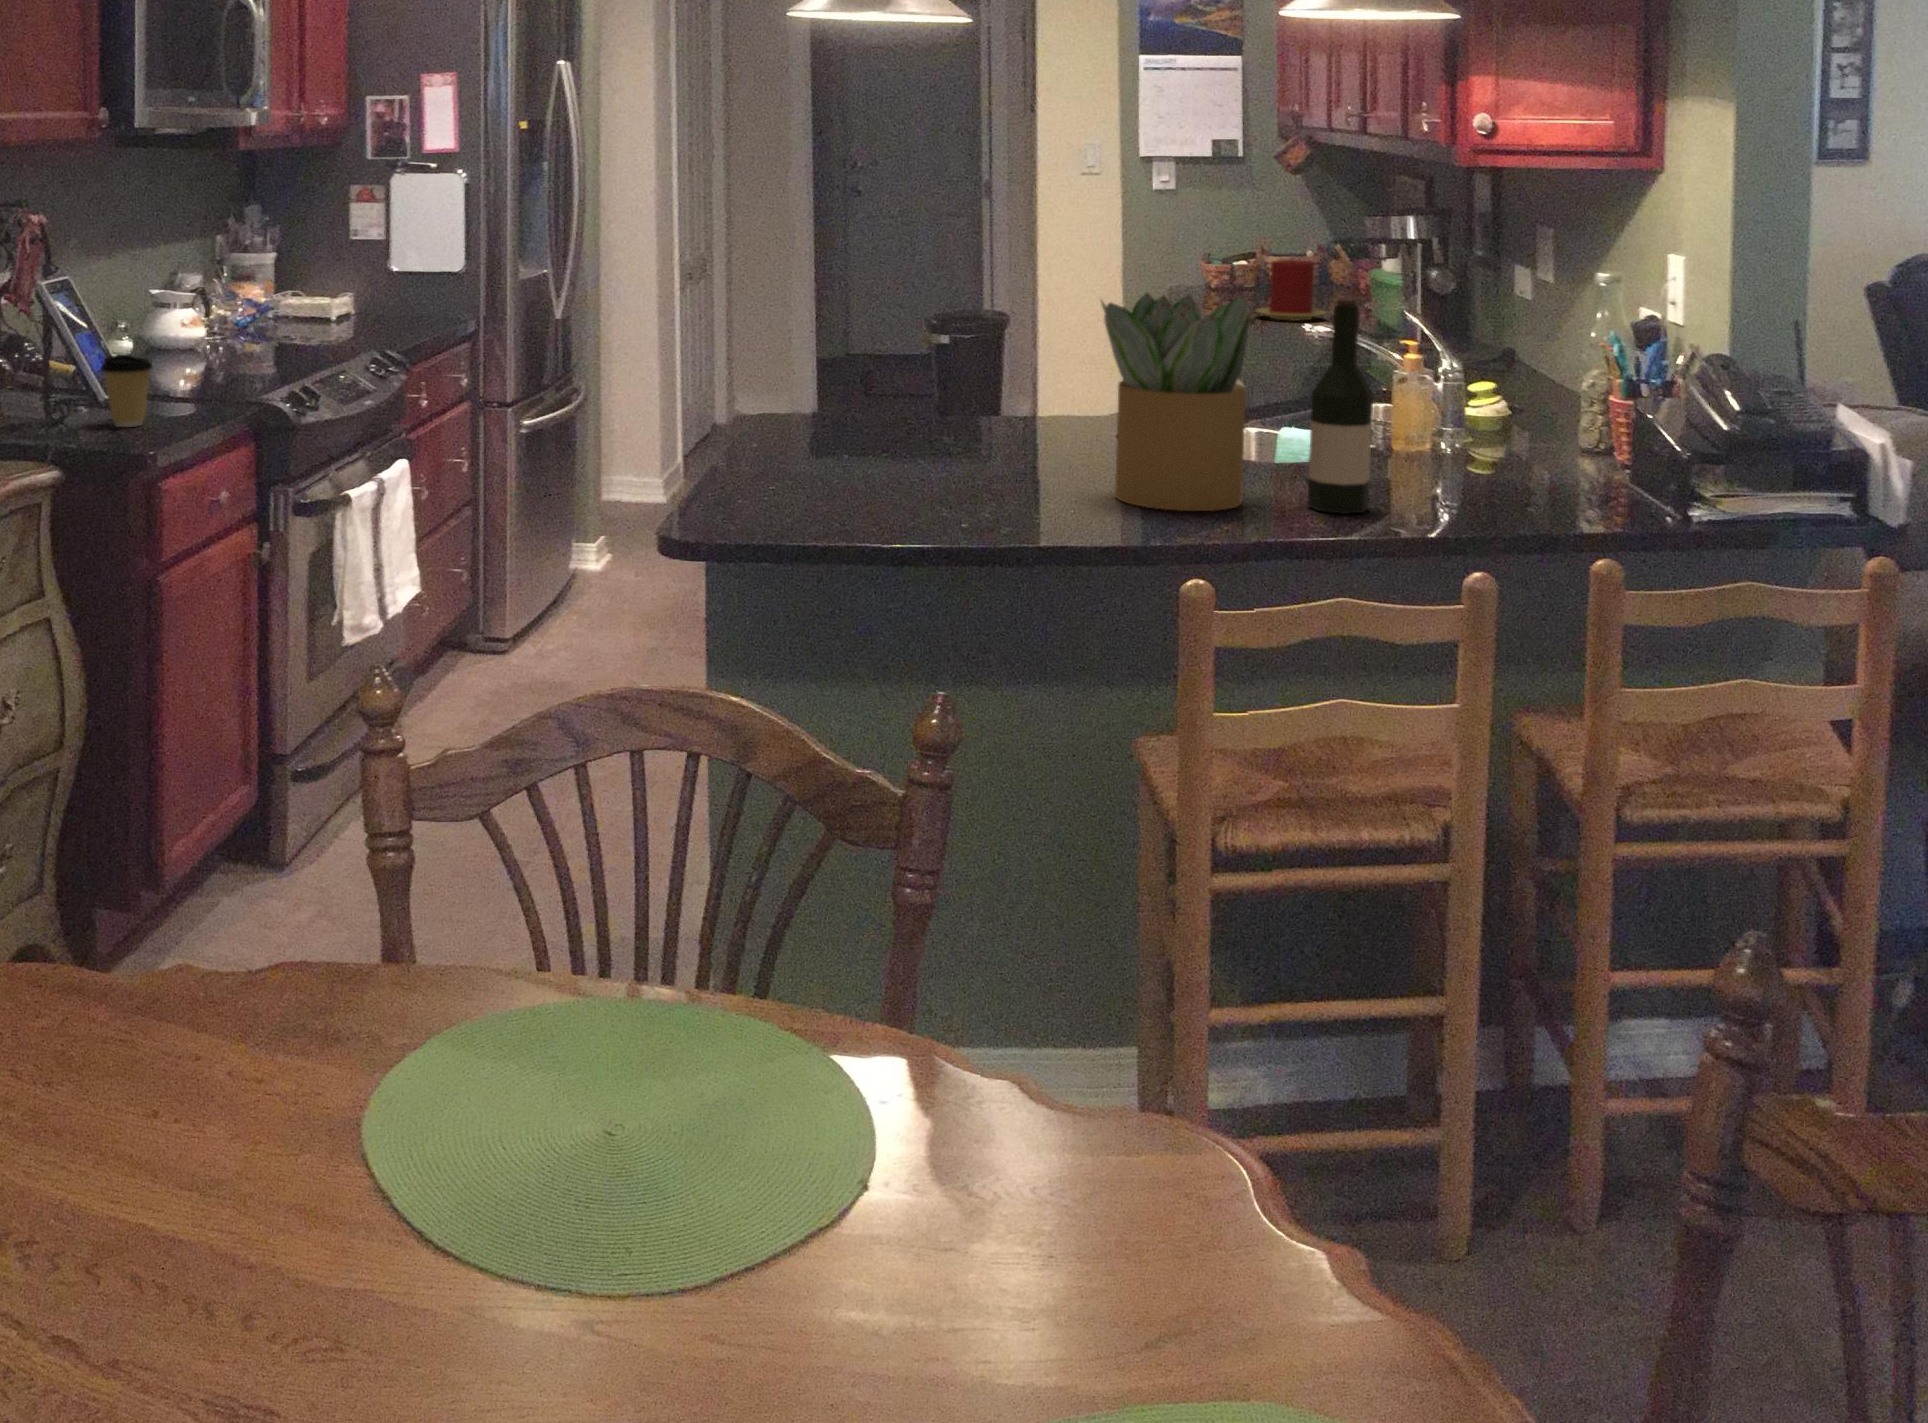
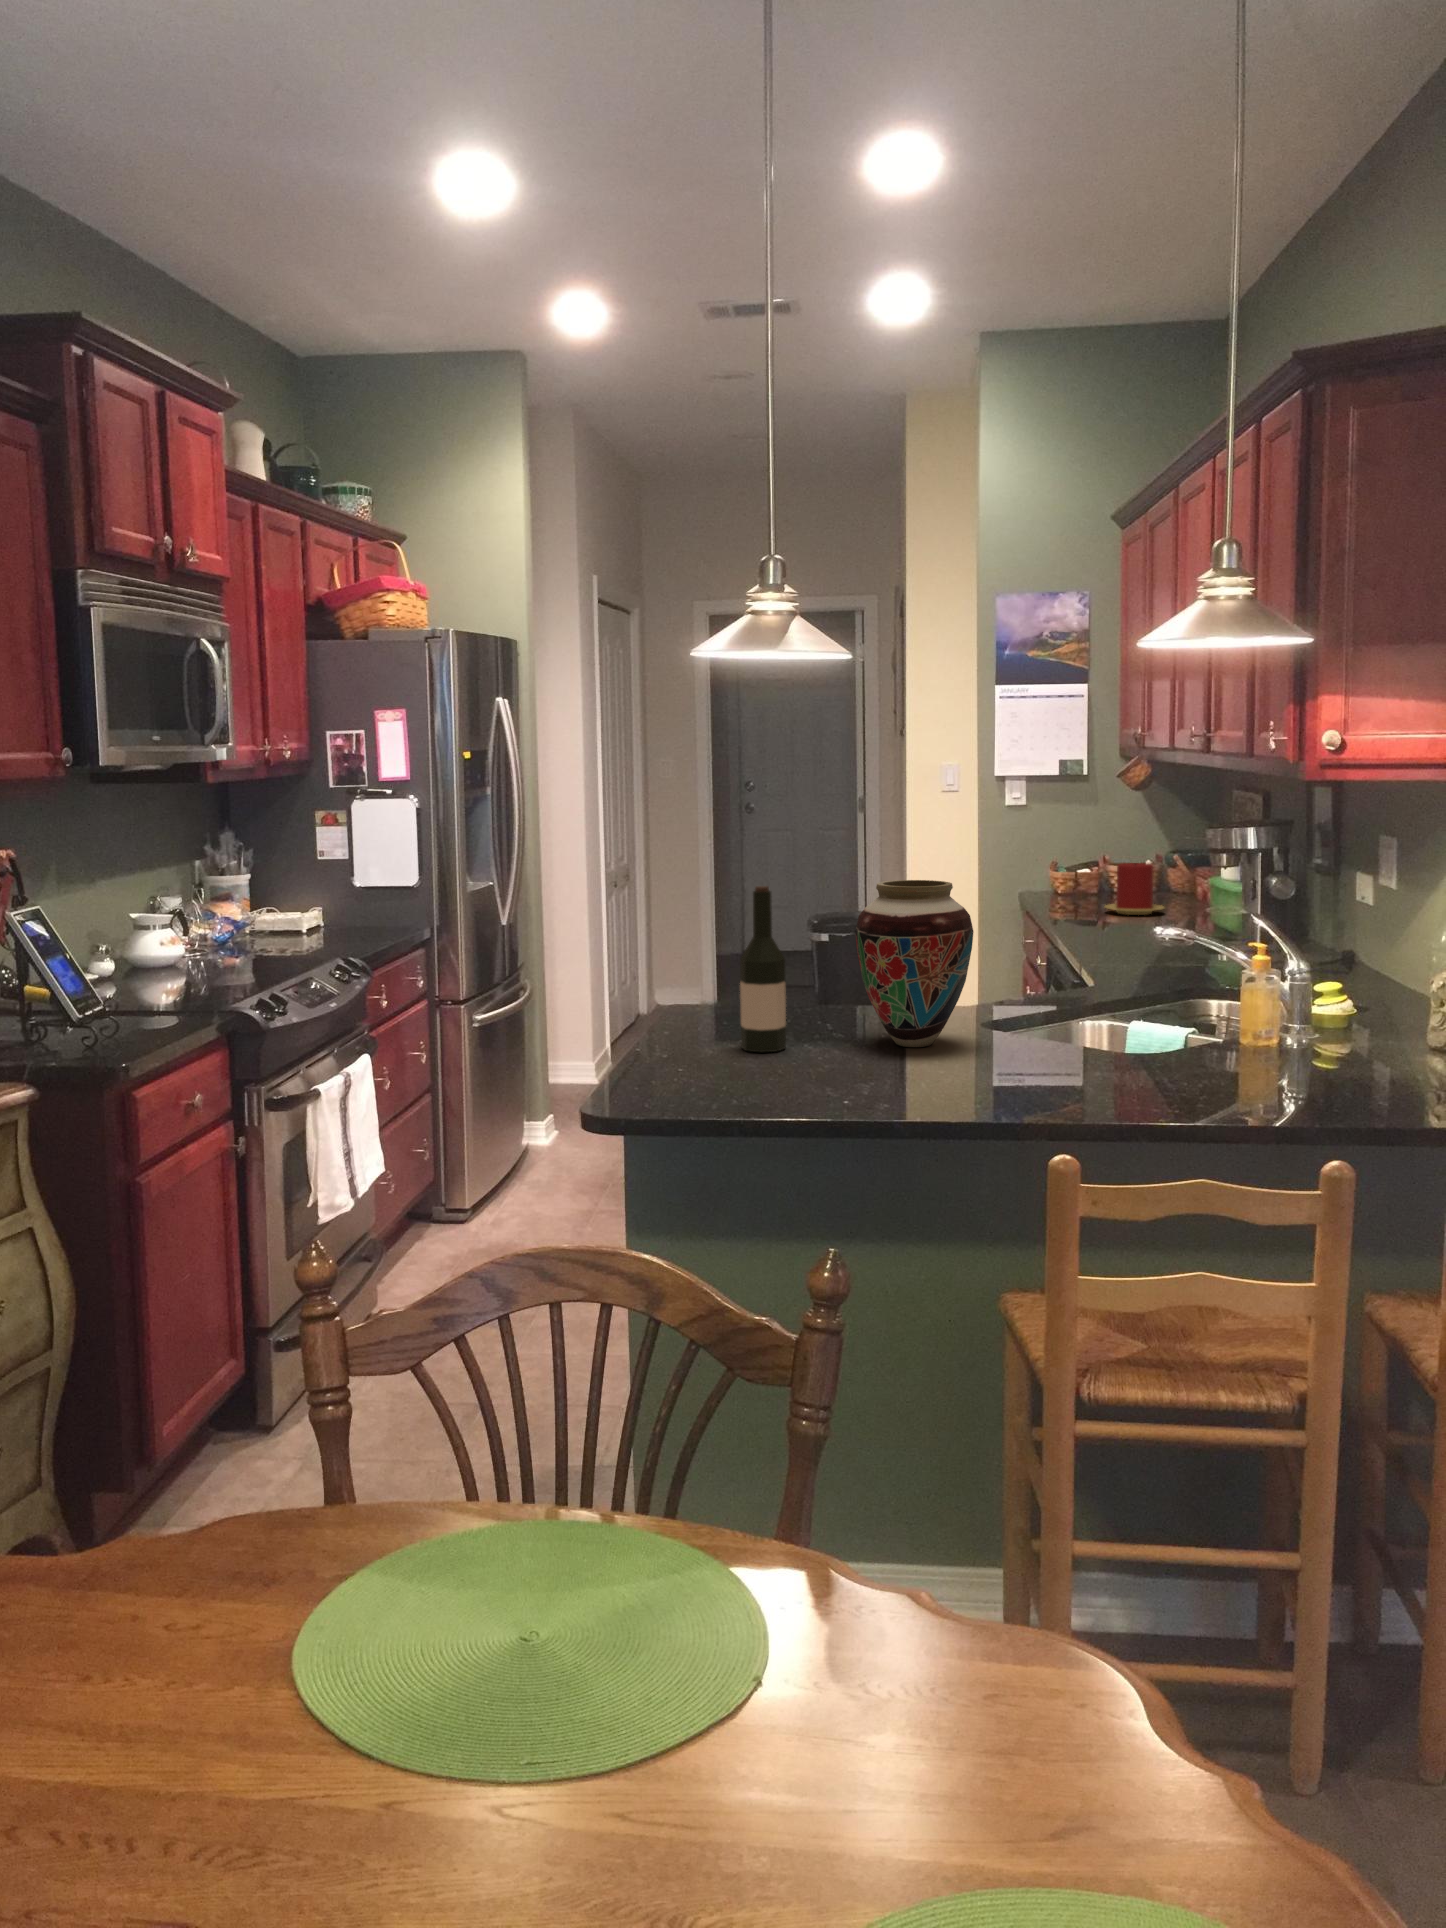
vase: none [948,267,1080,452] -> present [855,880,973,1047]
potted plant: present [1101,293,1250,511] -> none [997,904,1137,1104]
wine bottle: present [1308,299,1373,514] -> present [740,886,786,1053]
coffee cup: present [101,355,153,427] -> none [77,976,127,1043]

